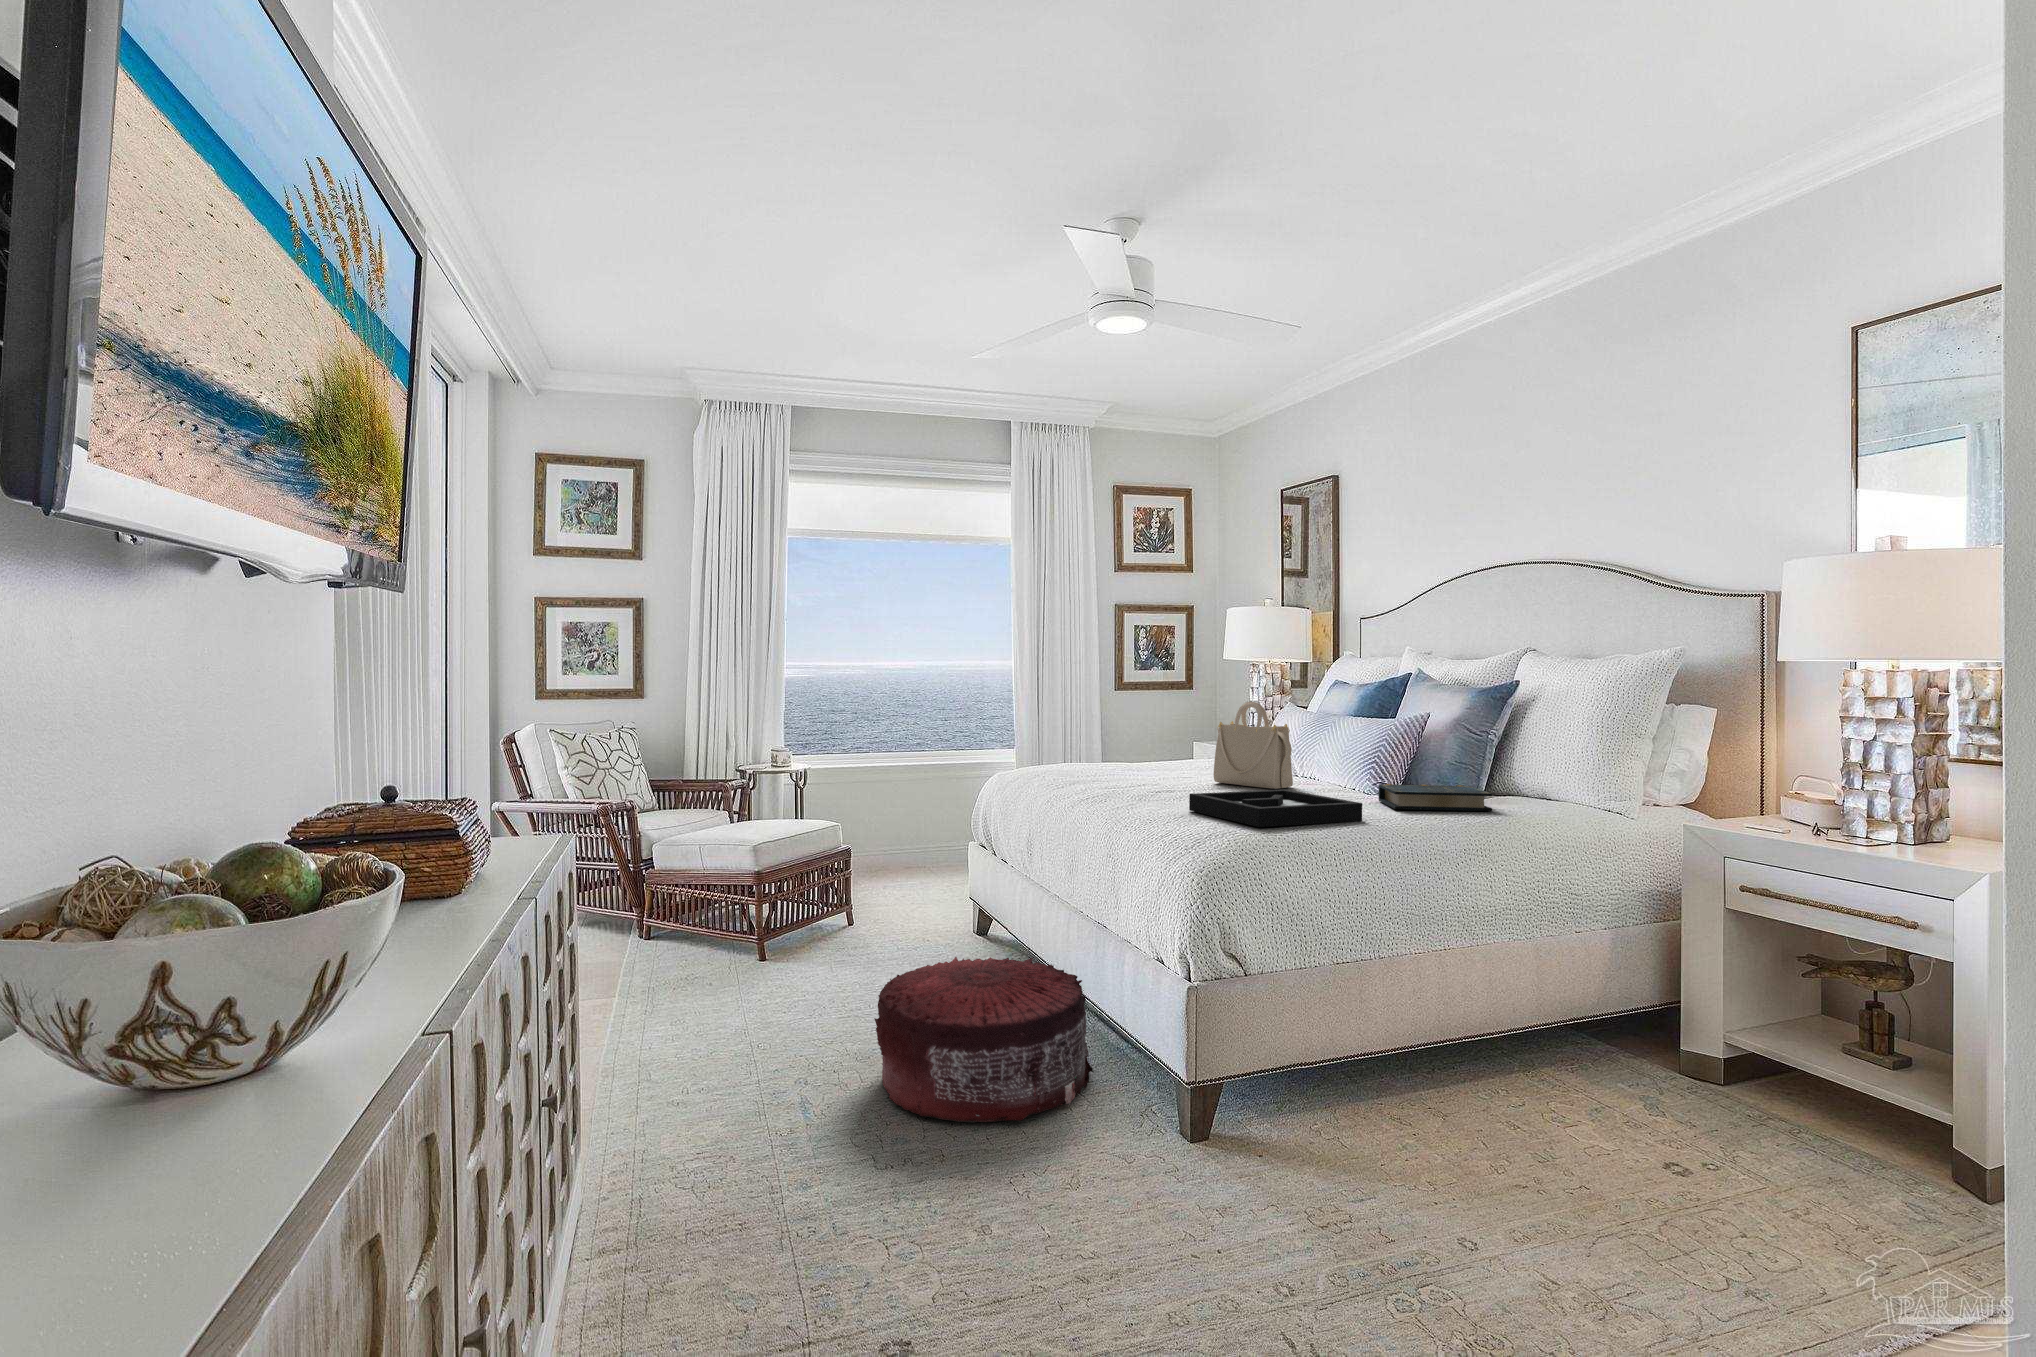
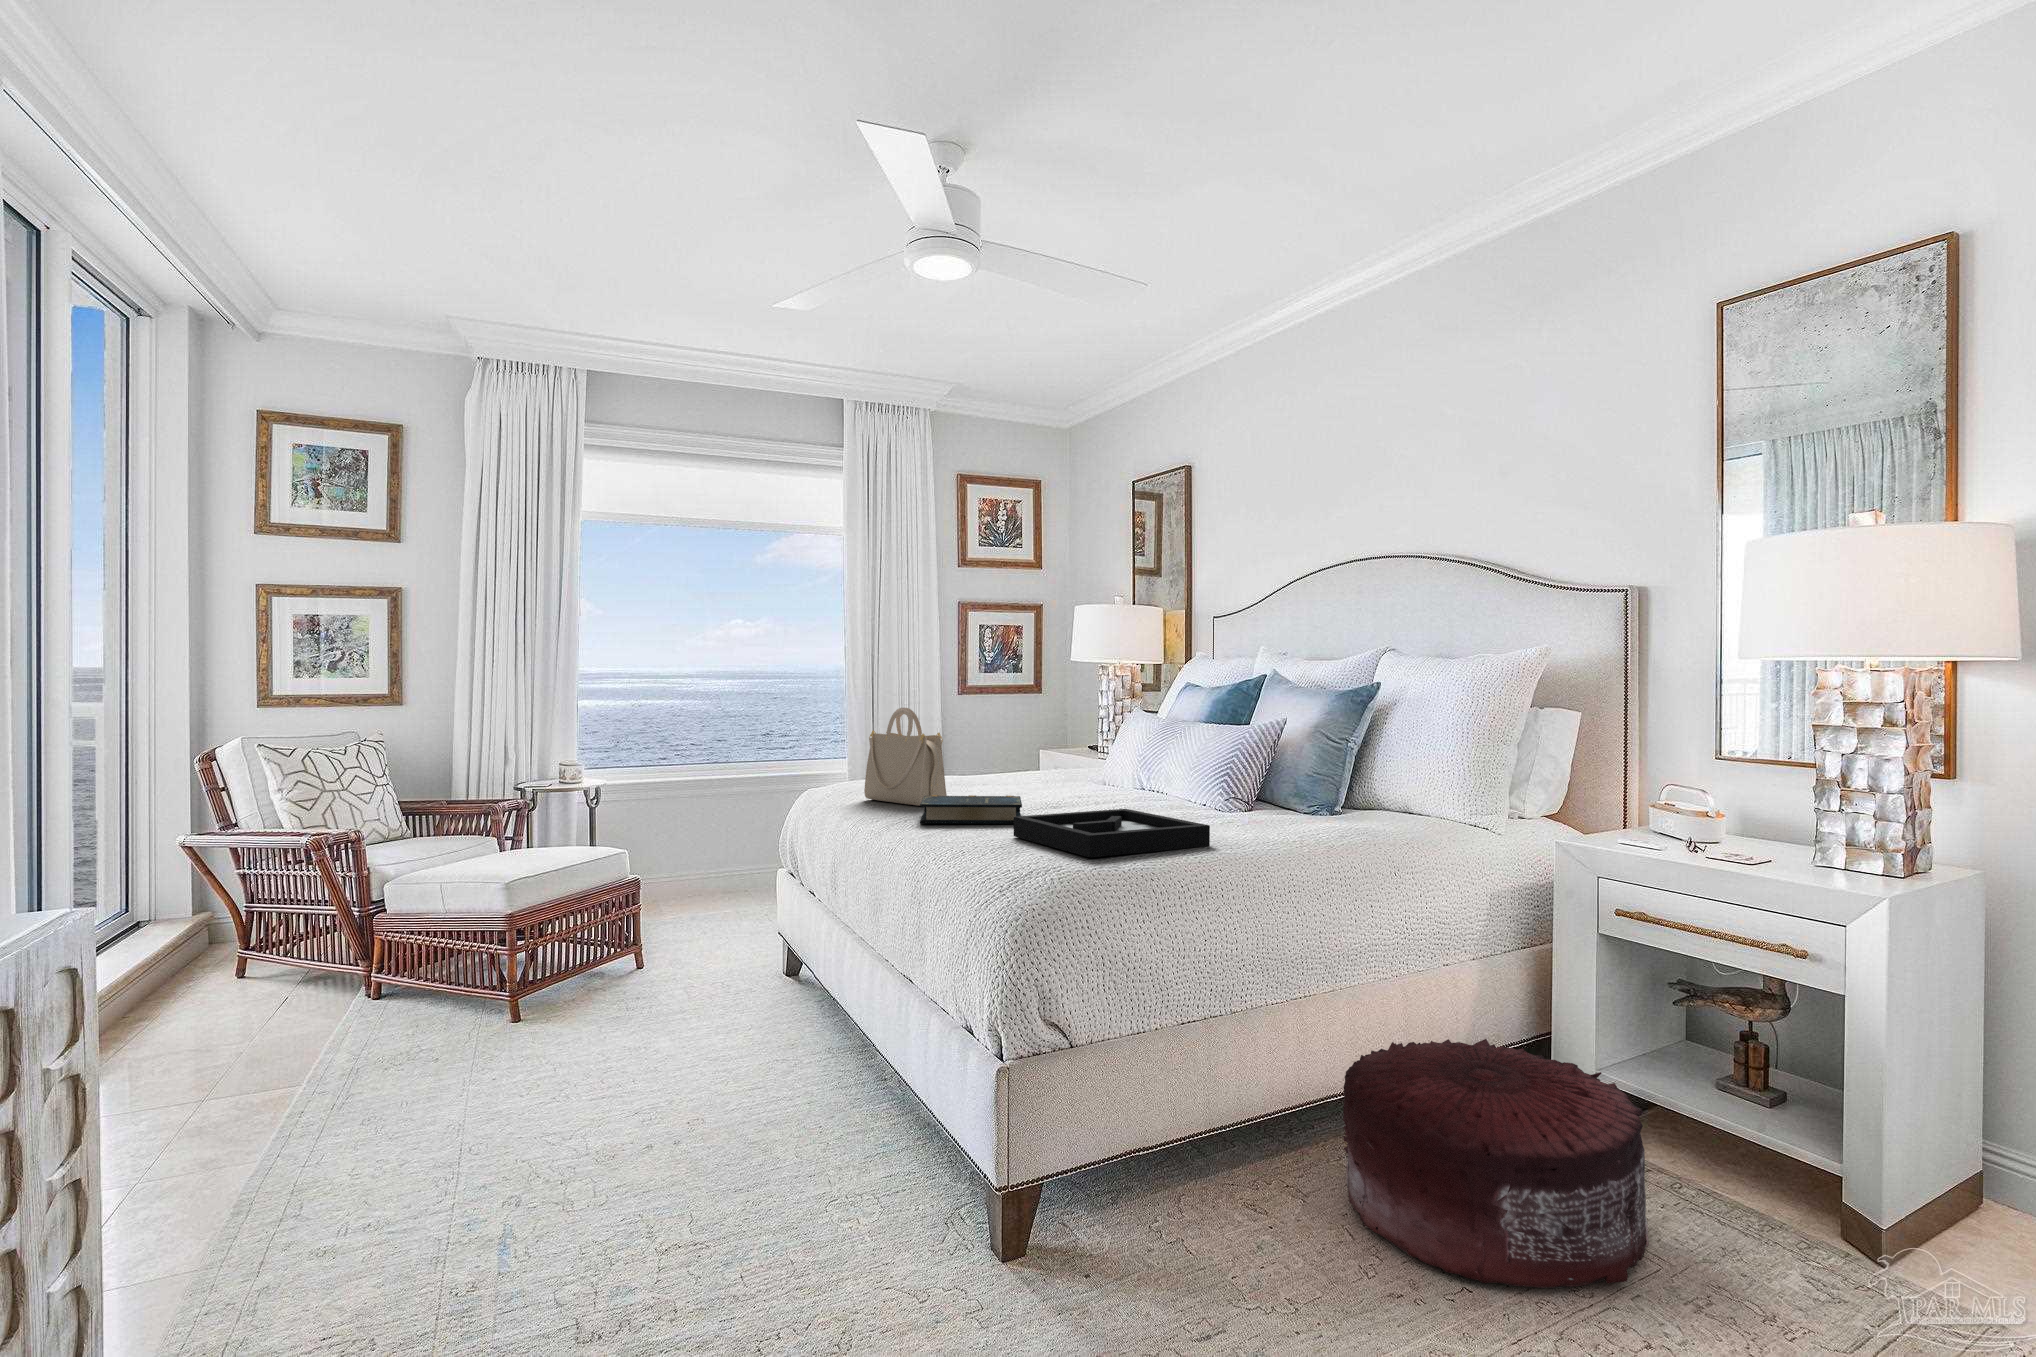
handbag: present [1213,702,1293,789] -> present [864,708,947,806]
book: present [1378,784,1492,811] -> present [920,795,1022,824]
pouf: present [874,957,1093,1122] -> present [1342,1039,1649,1288]

